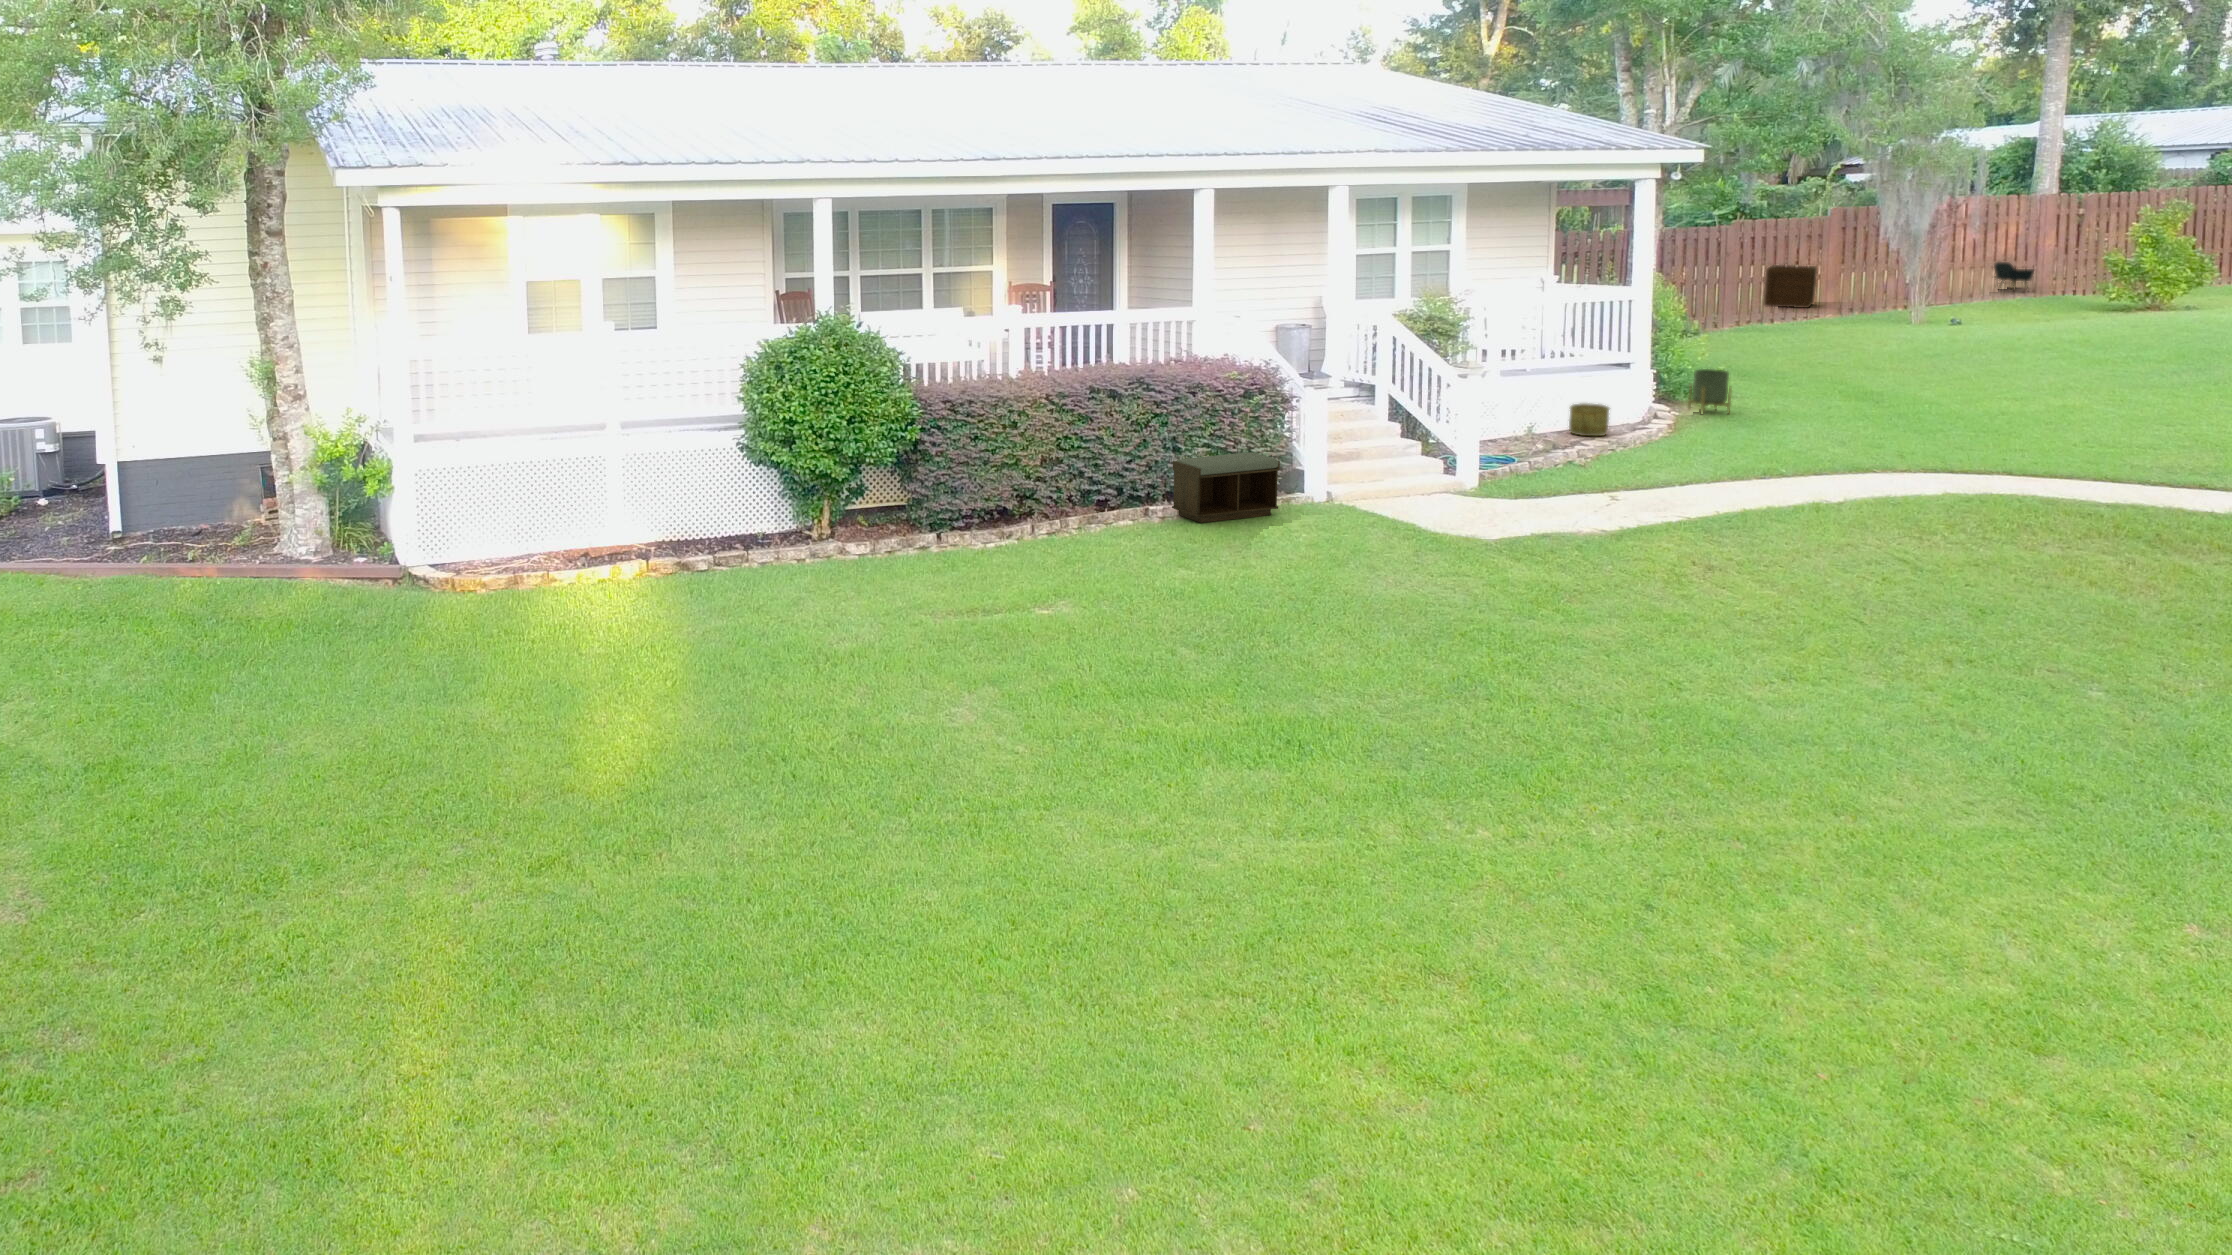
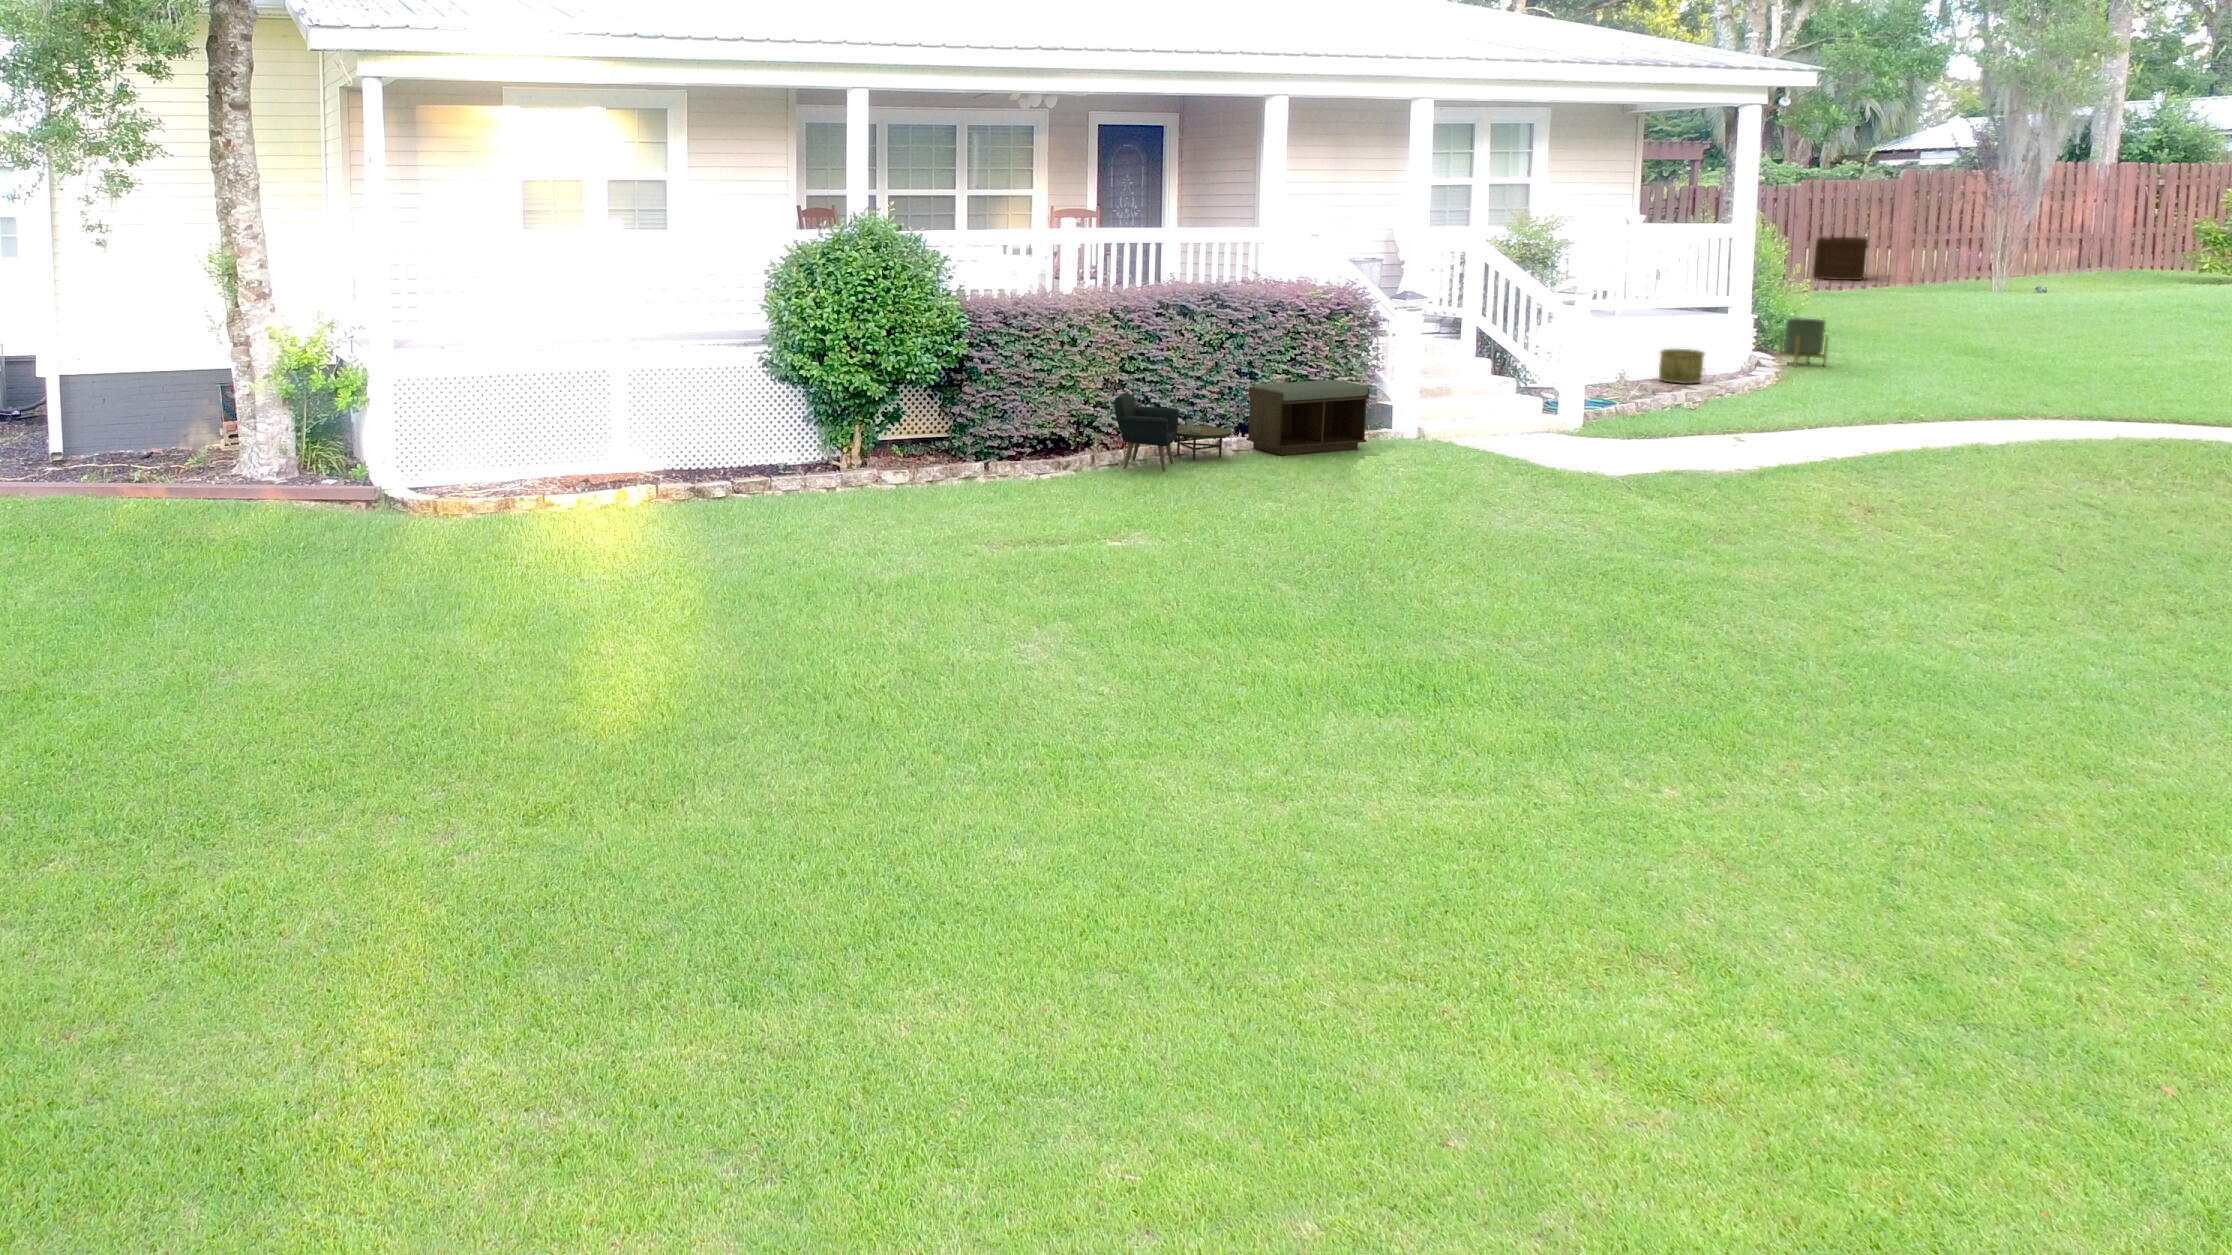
armchair: present [1994,262,2034,290] -> present [1114,392,1231,472]

